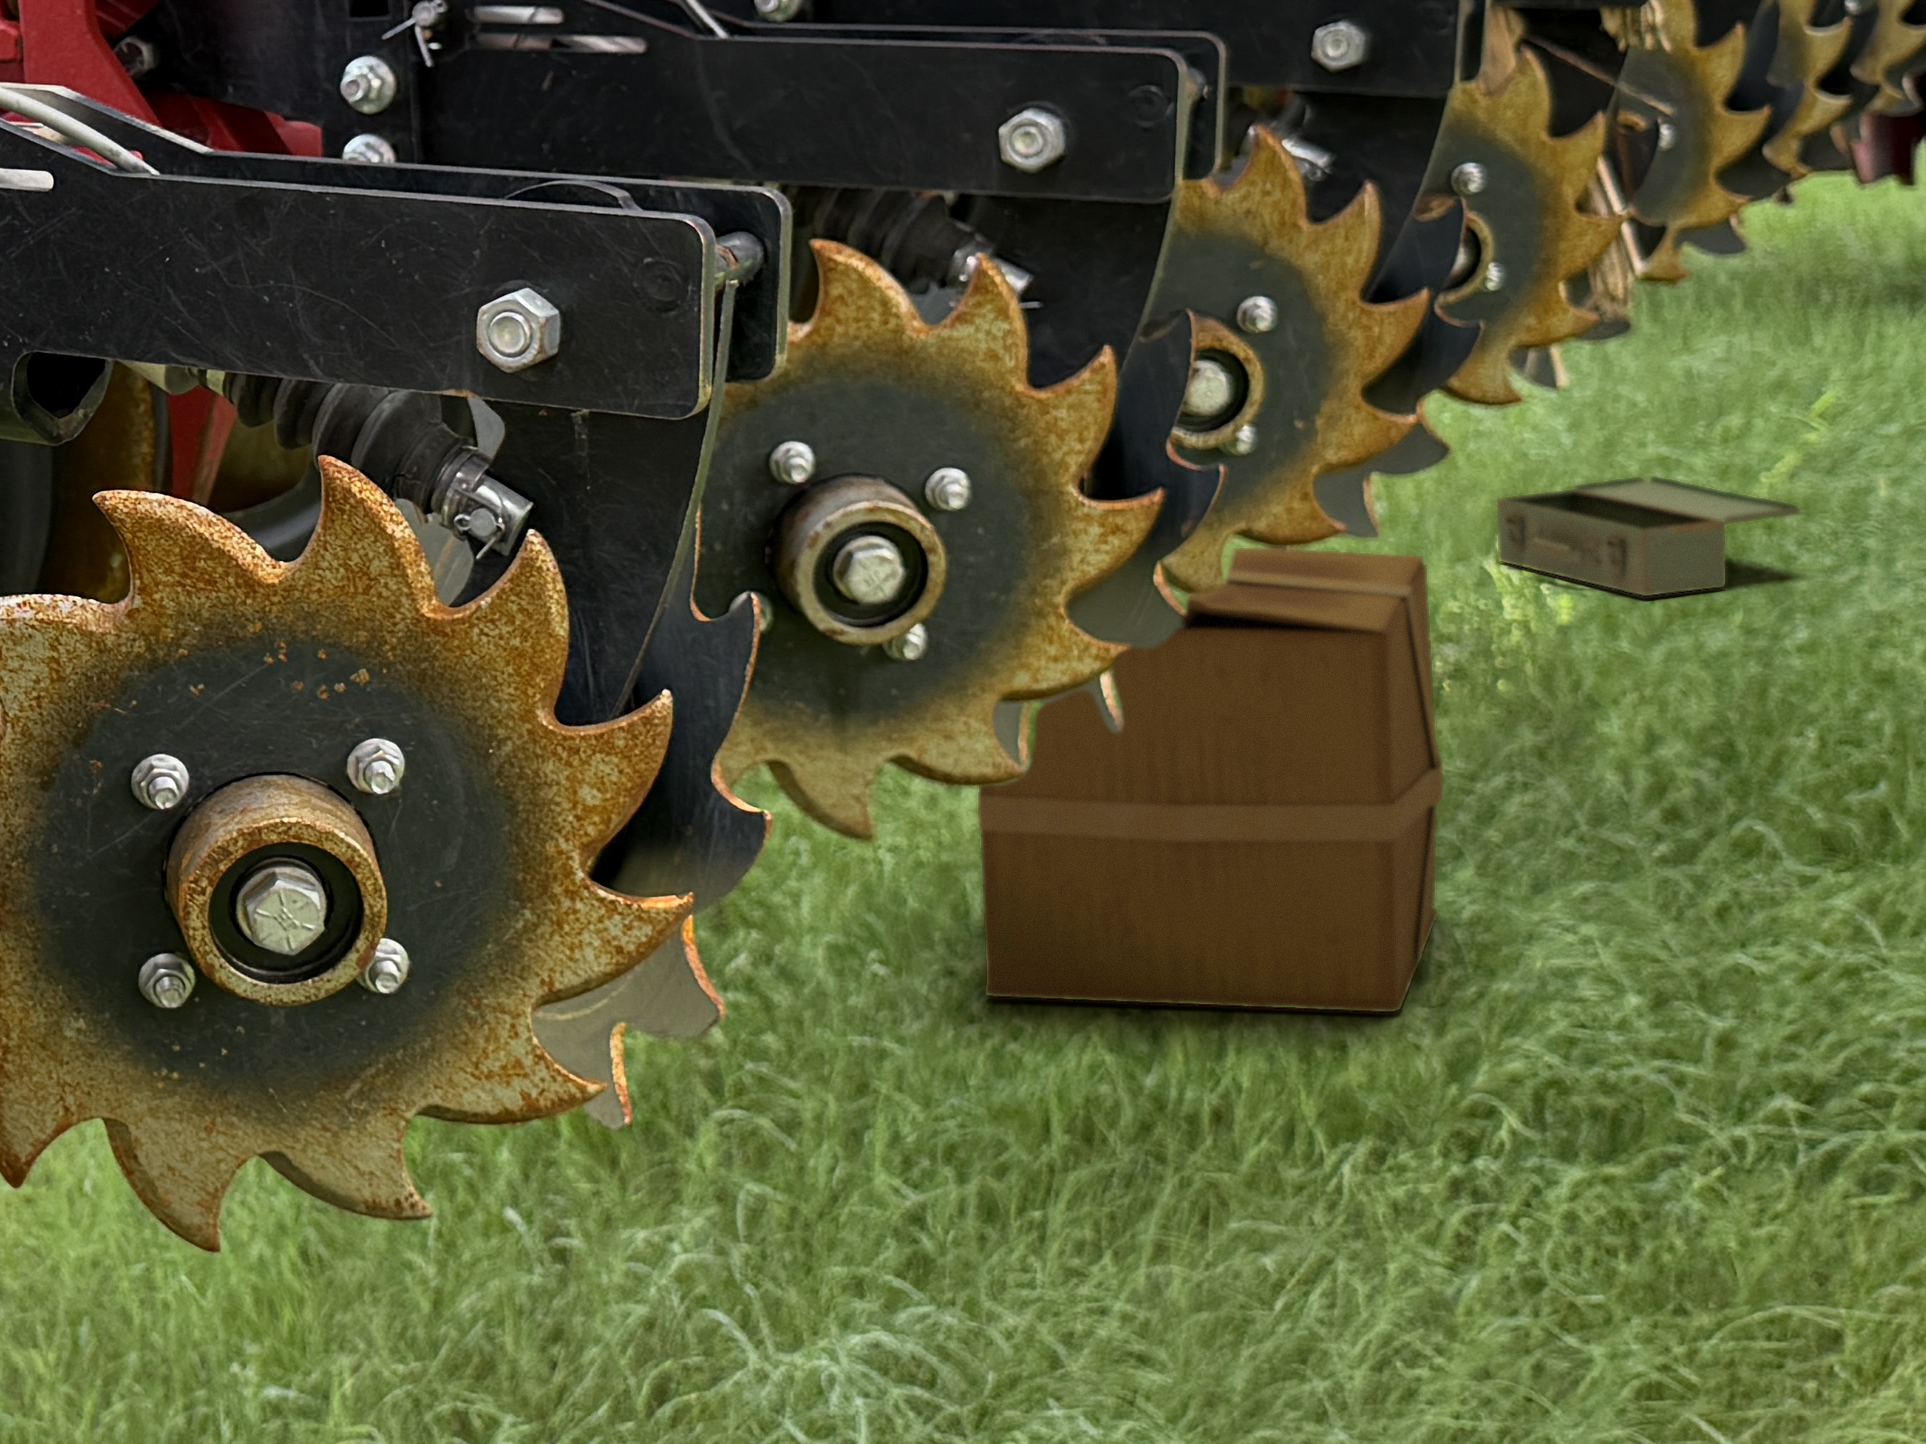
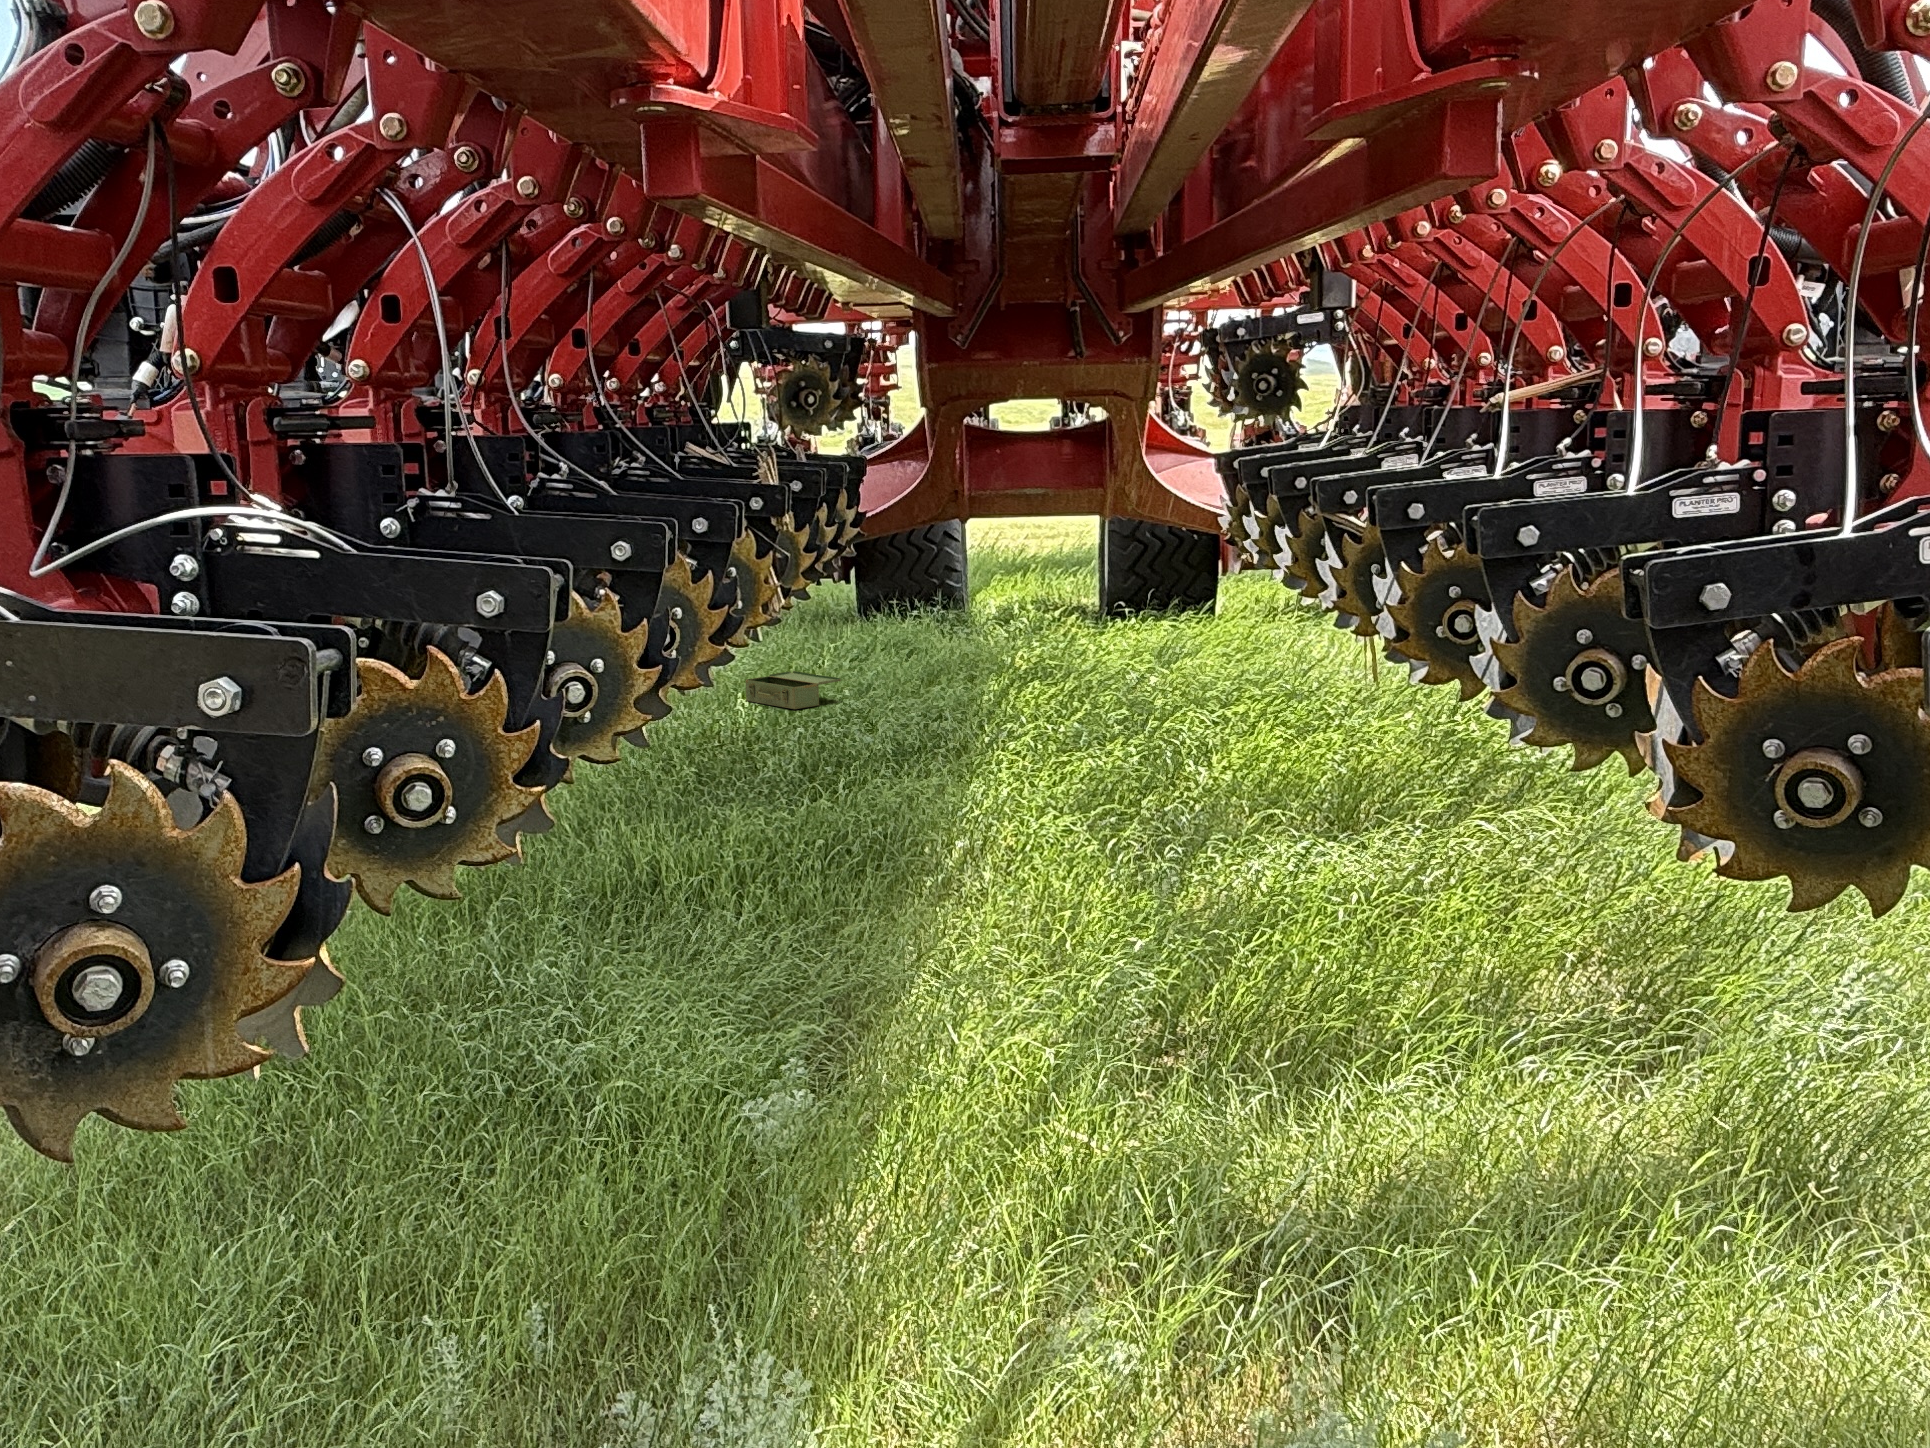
cardboard box: present [978,548,1443,1012] -> none [600,689,750,841]

